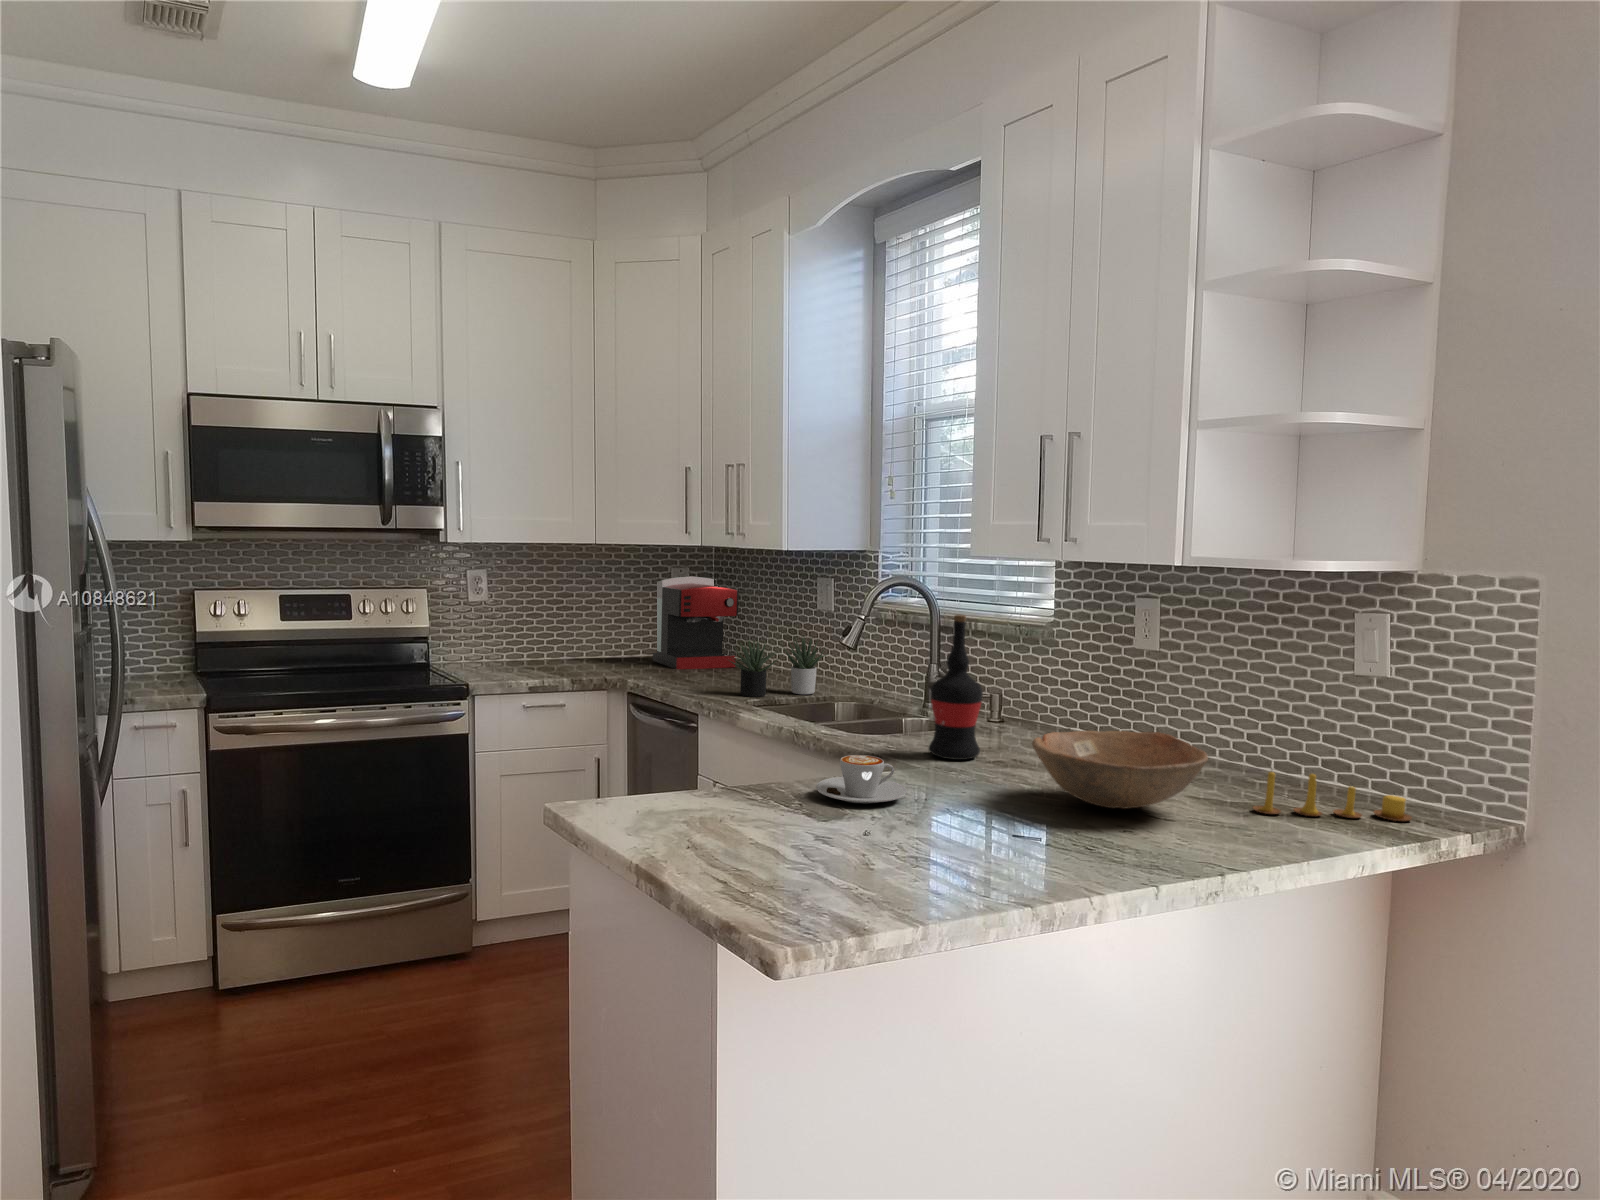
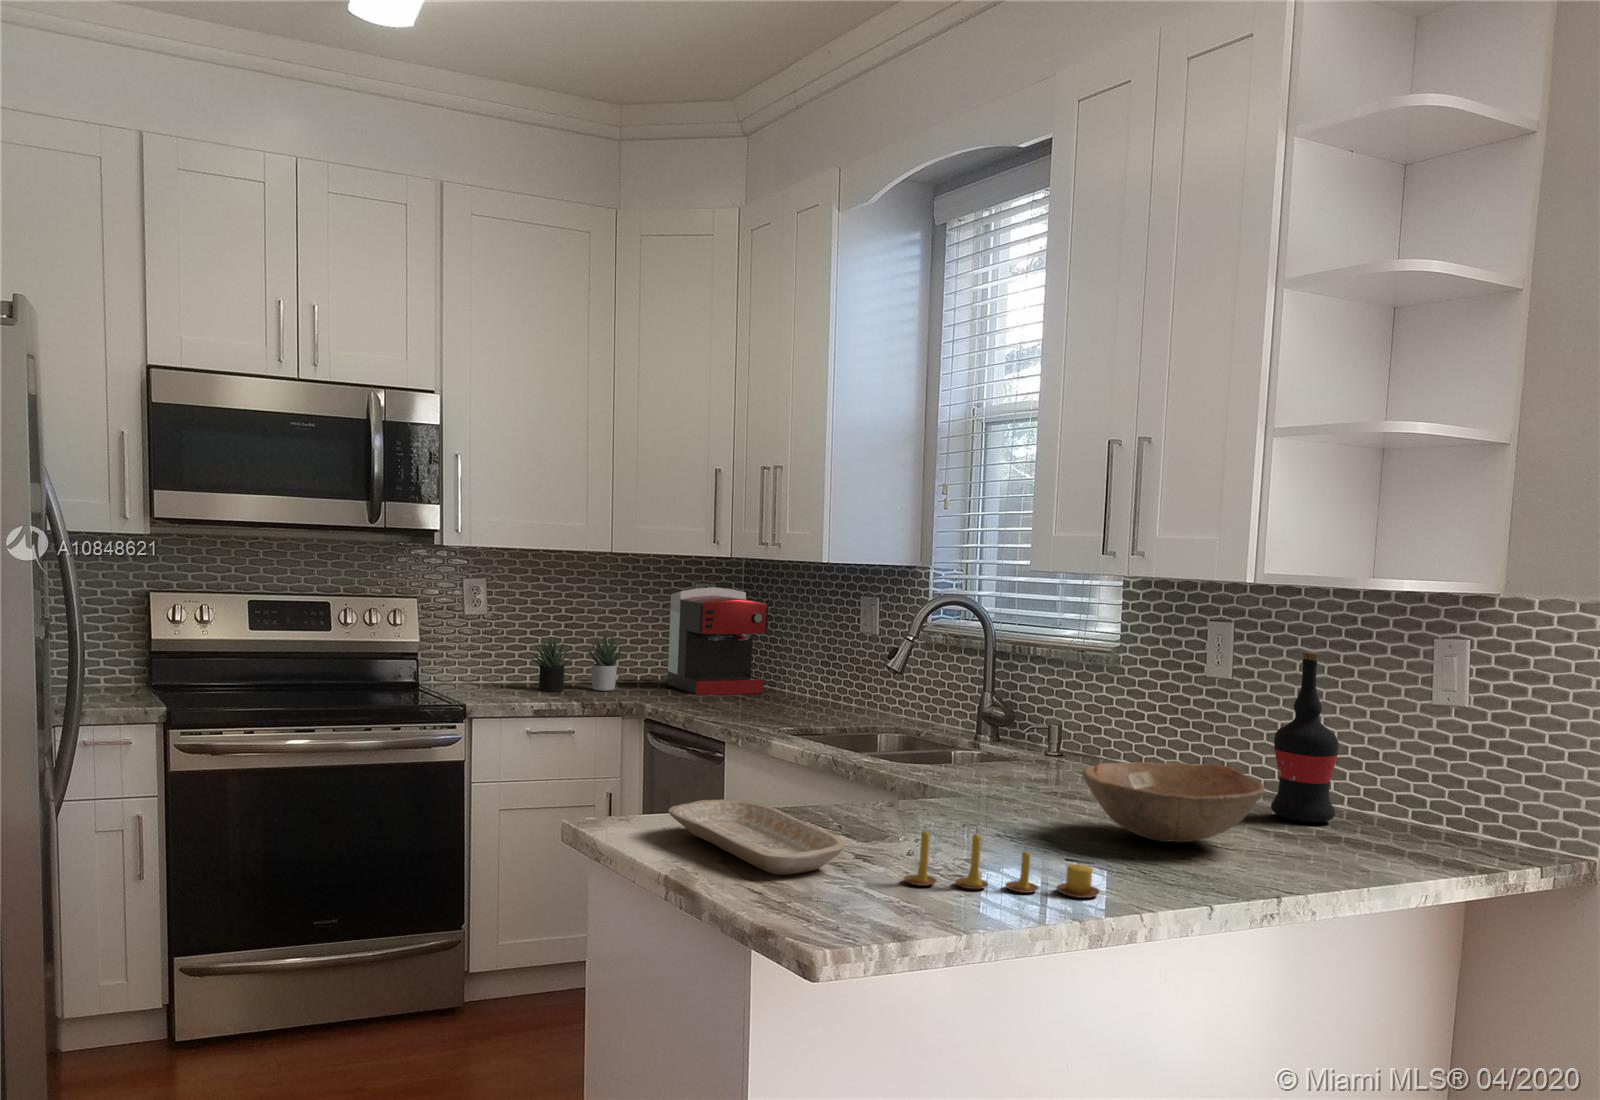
wine bottle: present [929,615,983,760] -> present [1271,651,1339,822]
succulent plant: present [730,637,828,697] -> present [529,633,629,692]
coffee cup: present [816,755,906,804] -> none [856,783,950,833]
candle: present [1253,772,1412,821] -> present [904,831,1100,898]
tray: none [631,776,806,857] -> present [669,799,845,875]

